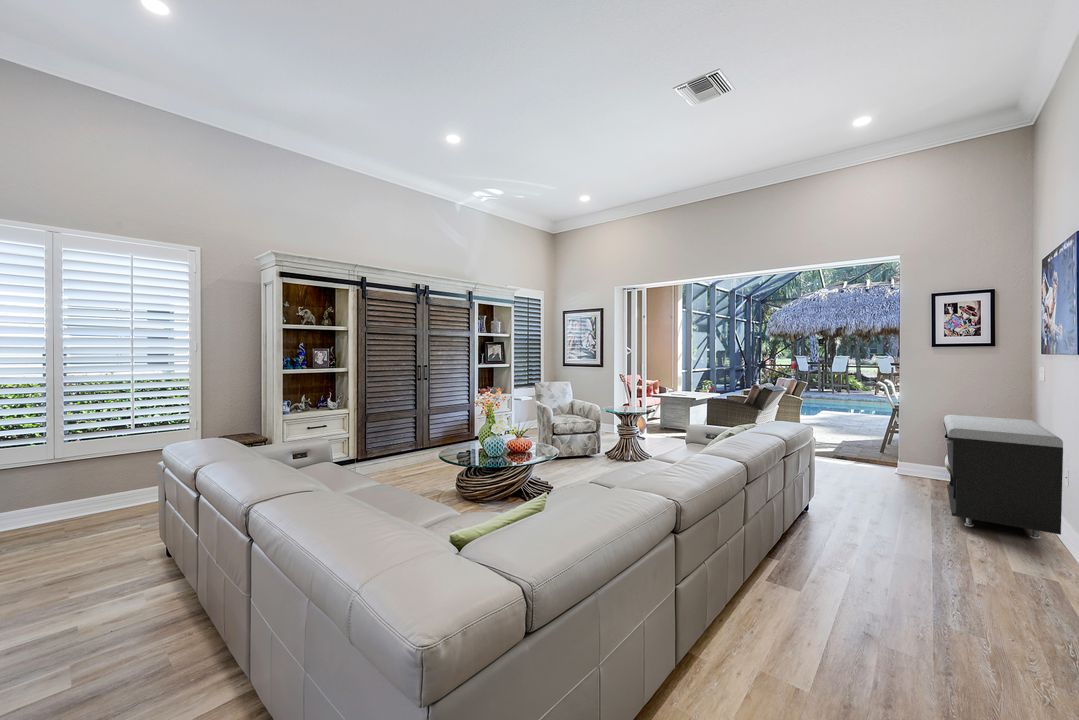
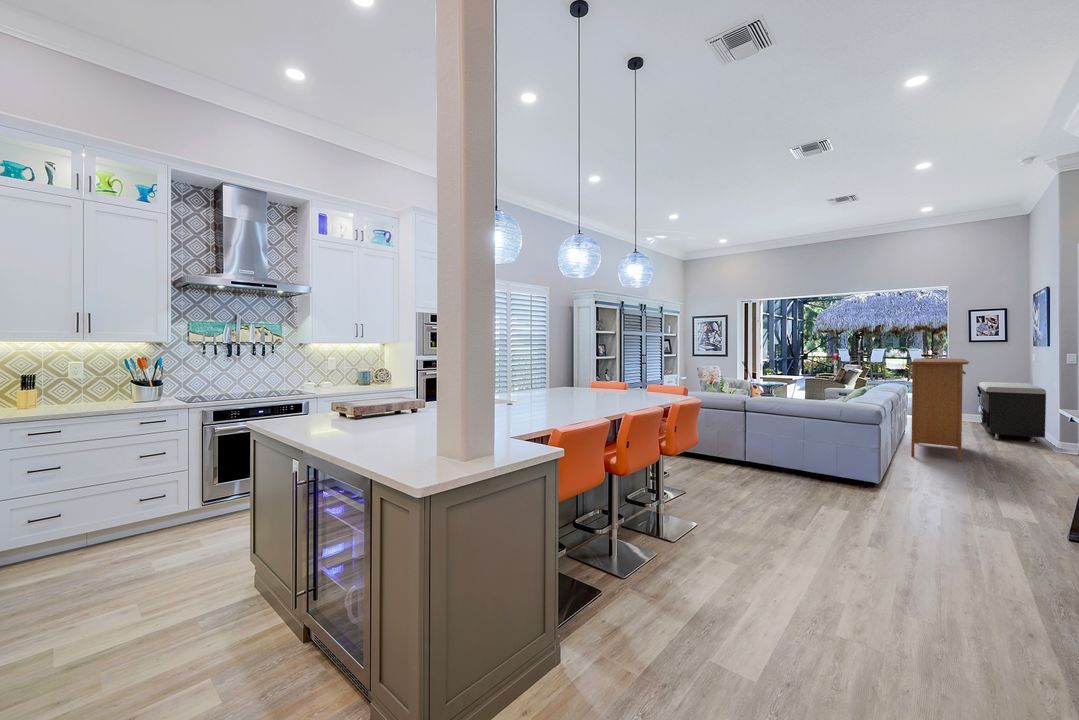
console table: none [769,372,898,615] -> present [911,359,969,462]

